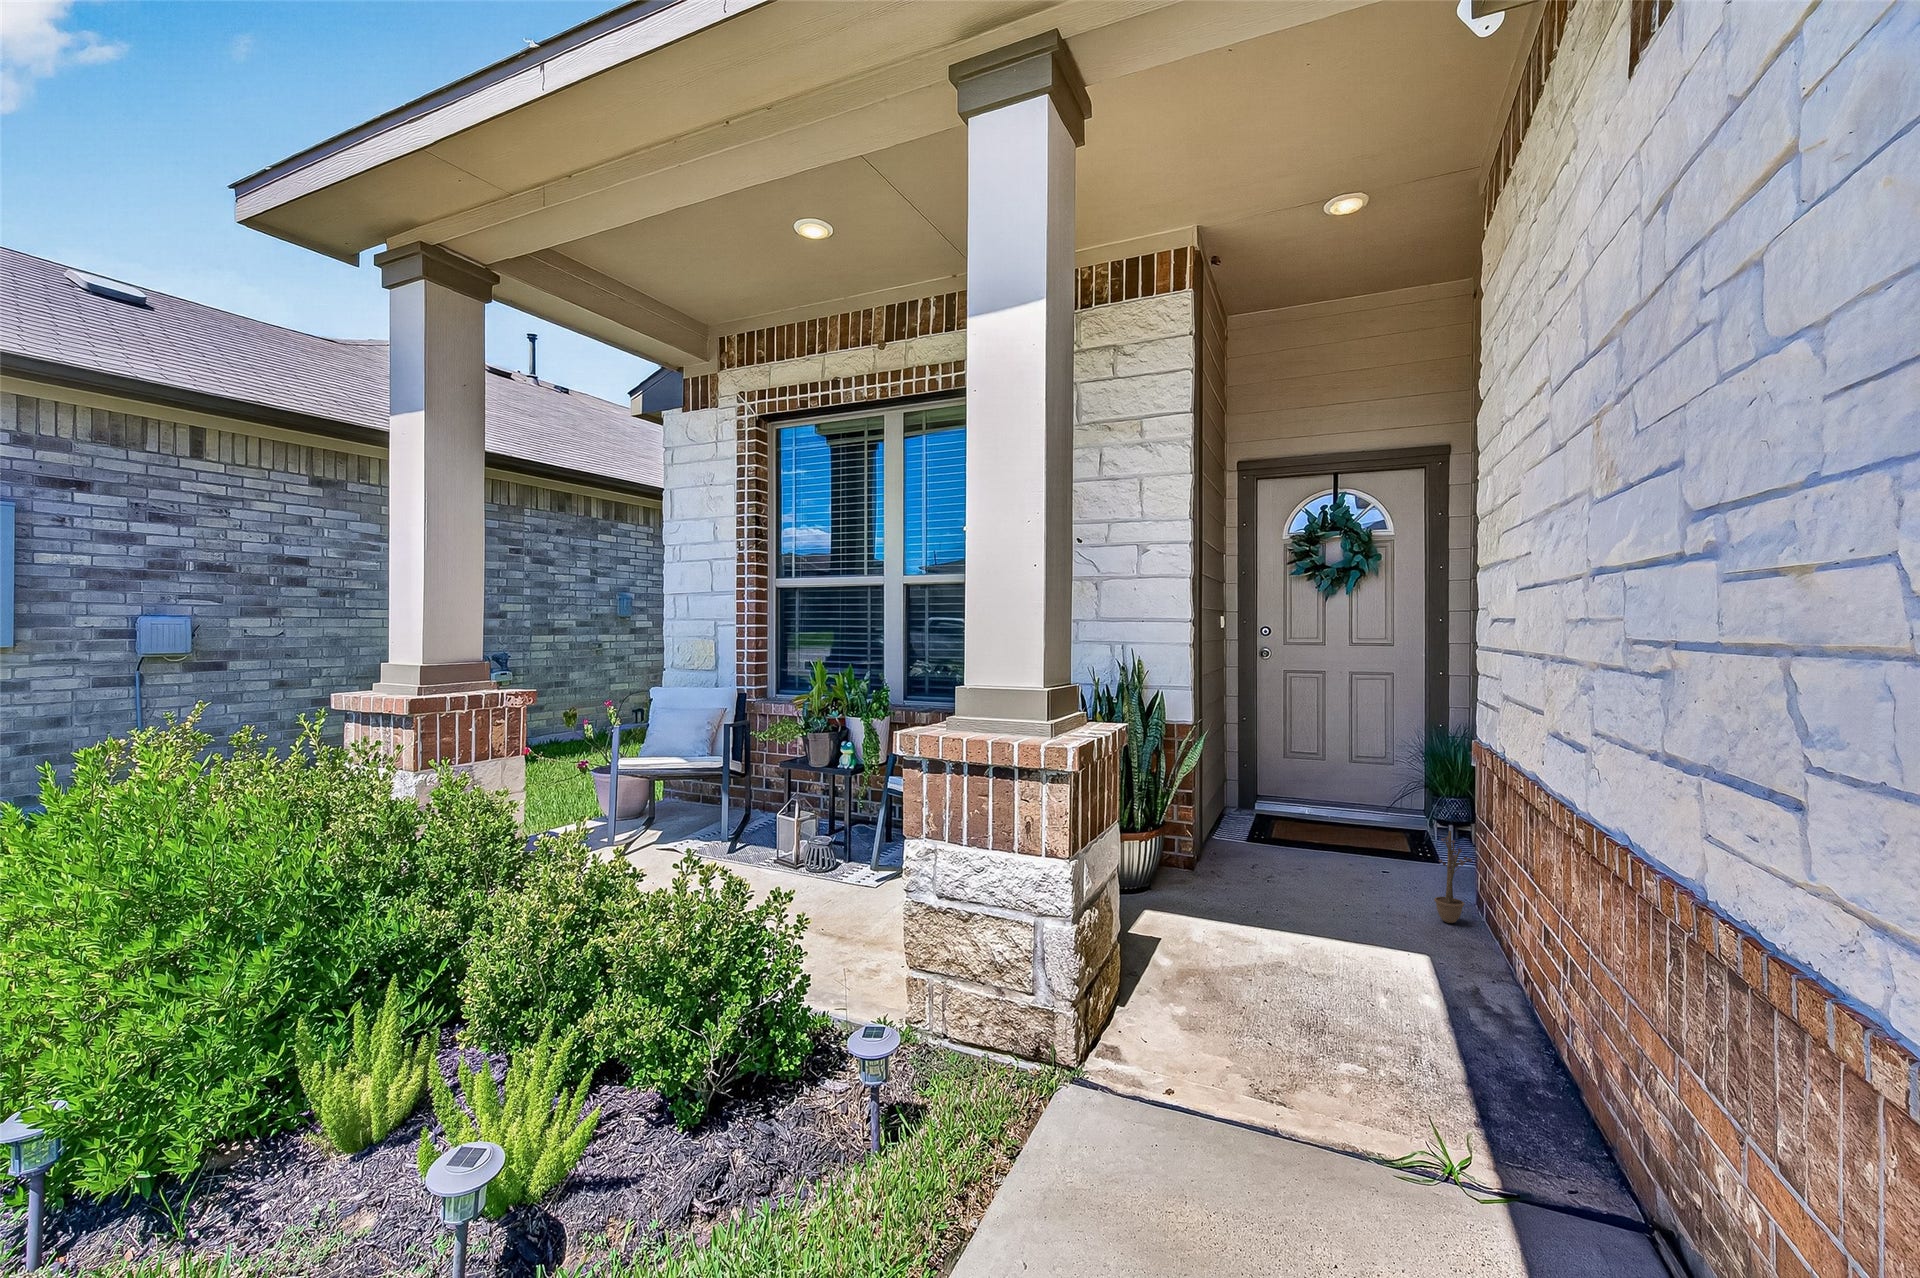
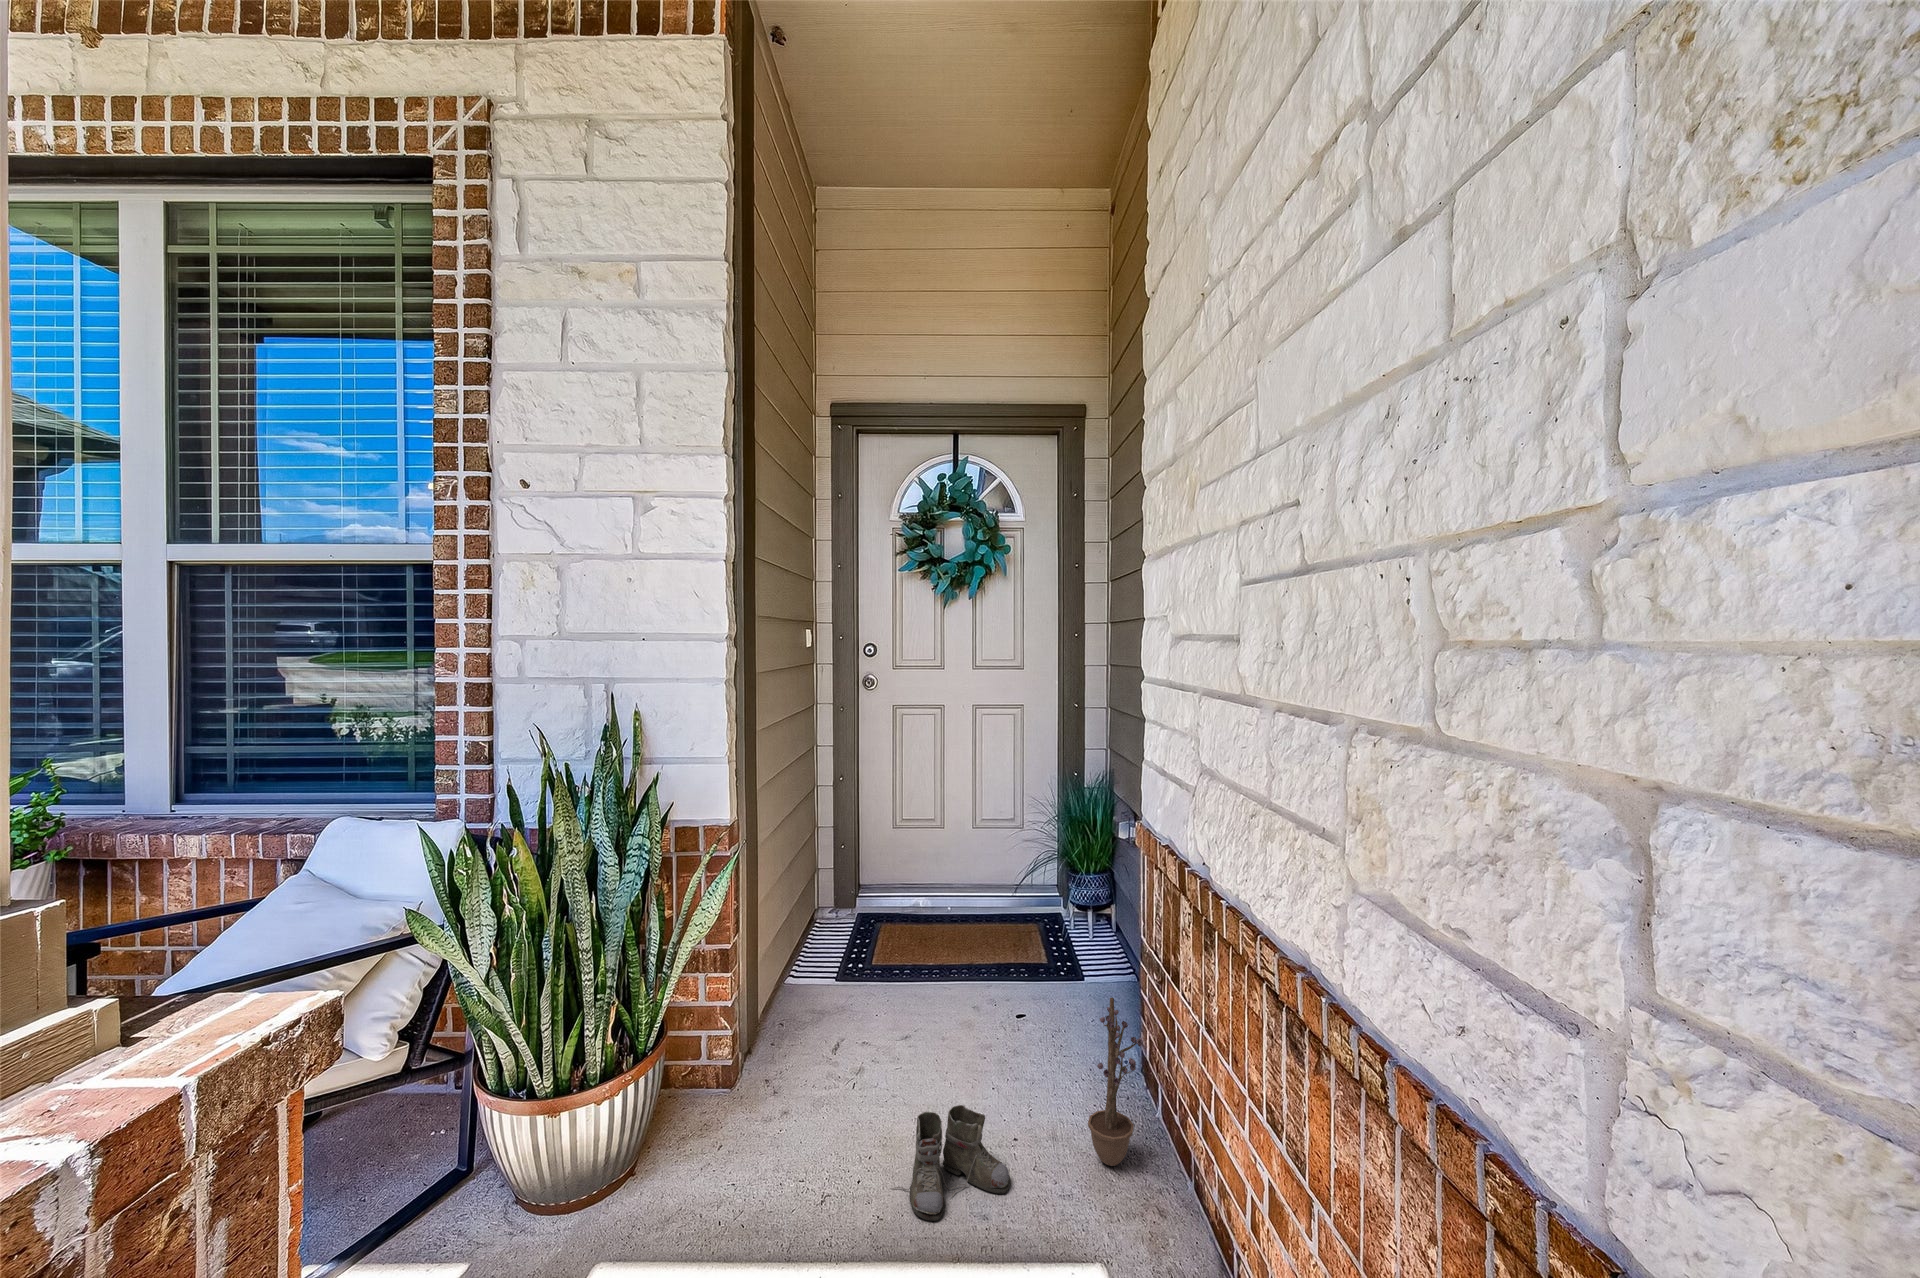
boots: none [1314,879,1385,922] -> present [892,1105,1010,1221]

